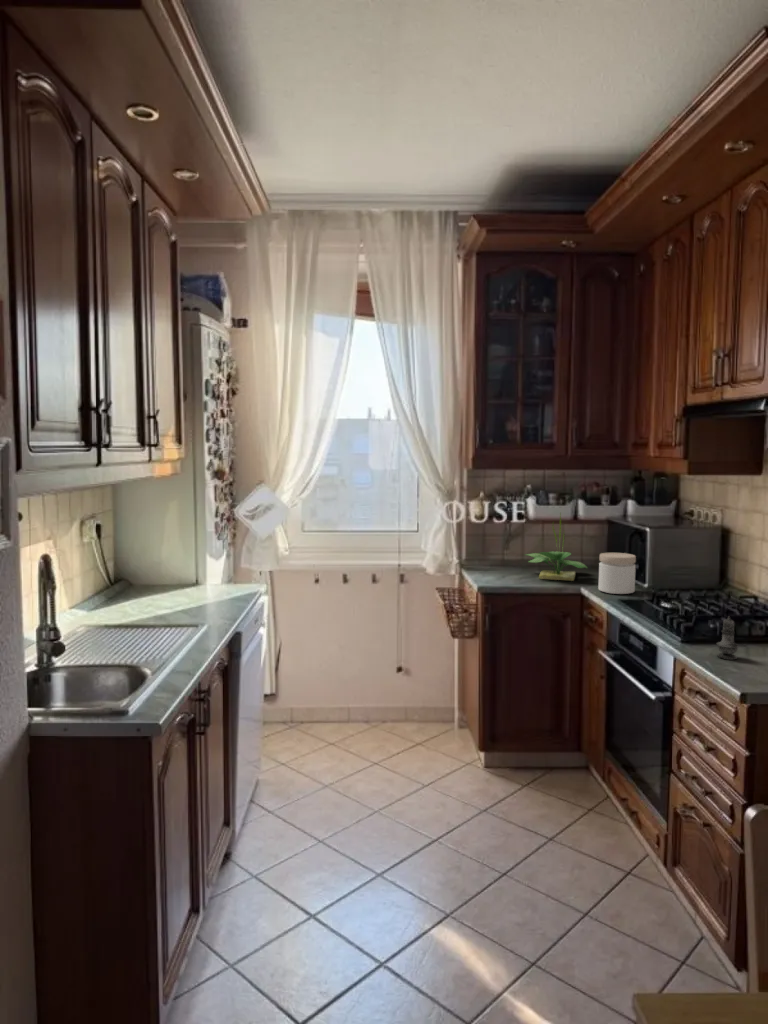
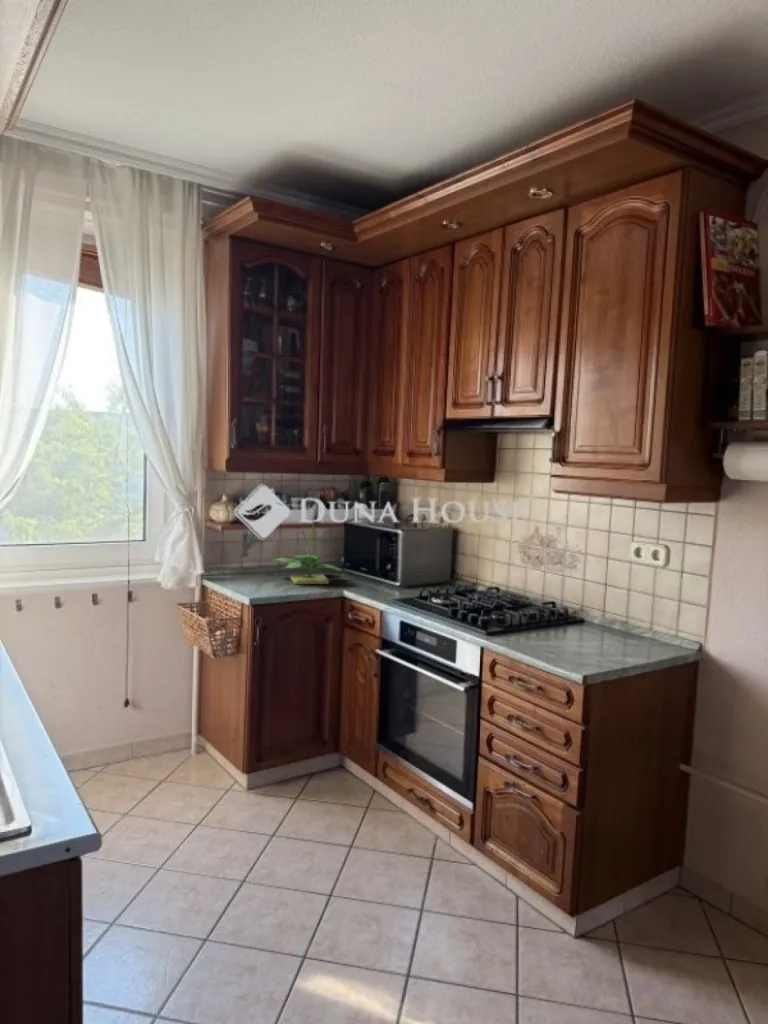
jar: present [598,553,636,594] -> none [364,555,399,595]
salt shaker: present [717,616,739,659] -> none [531,611,549,649]

